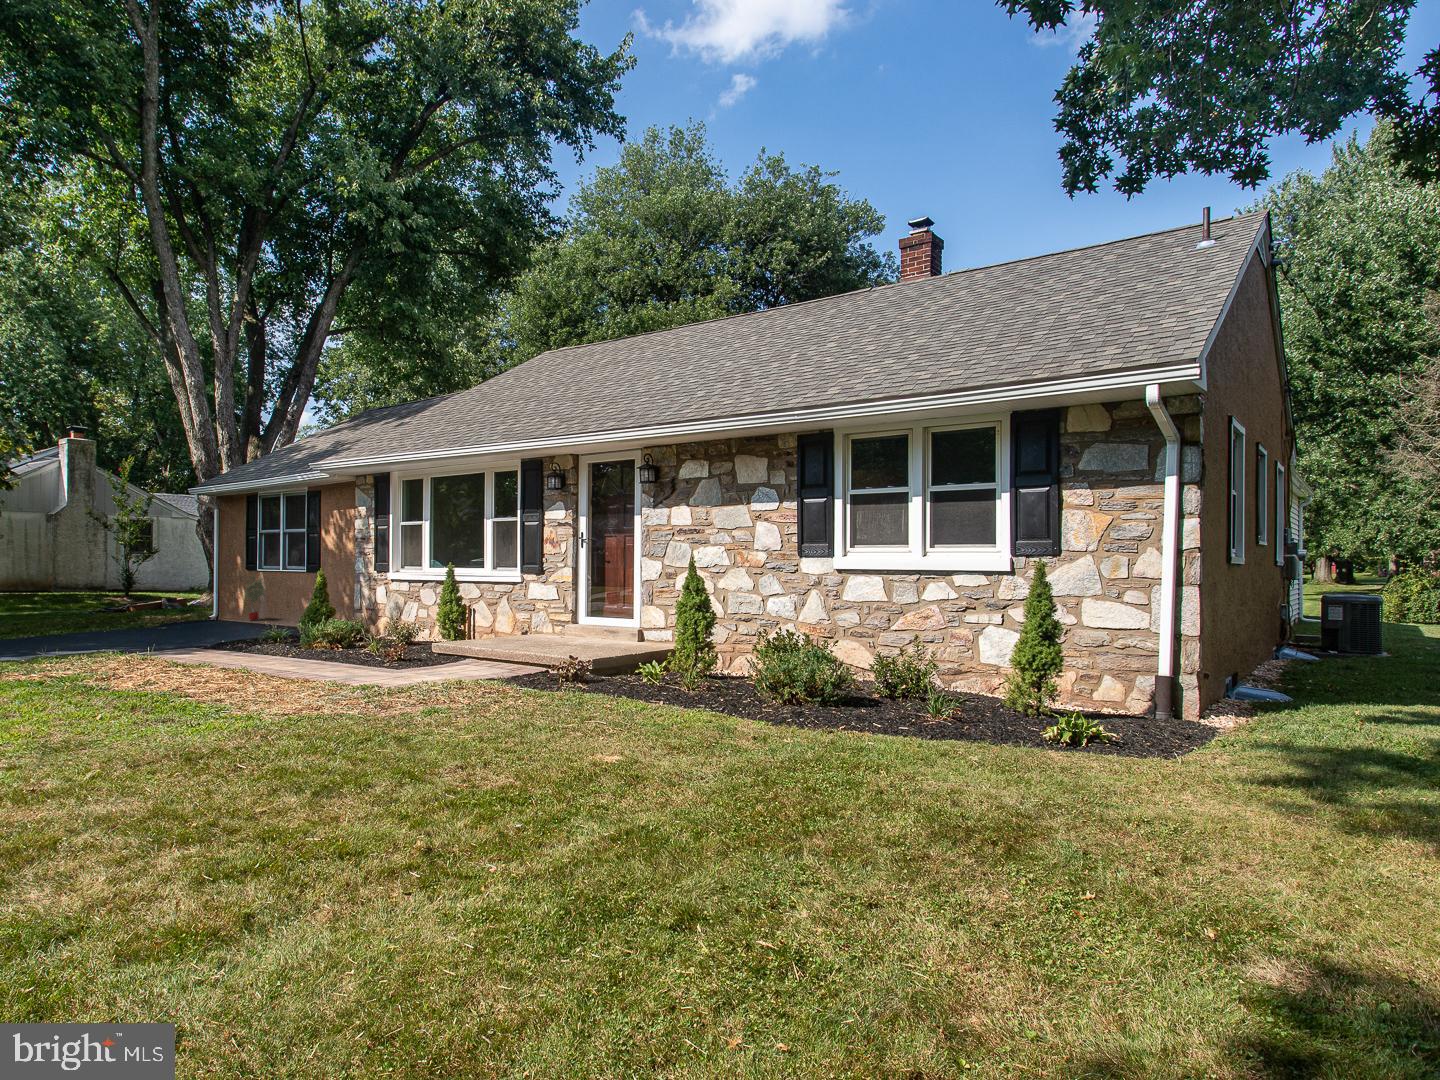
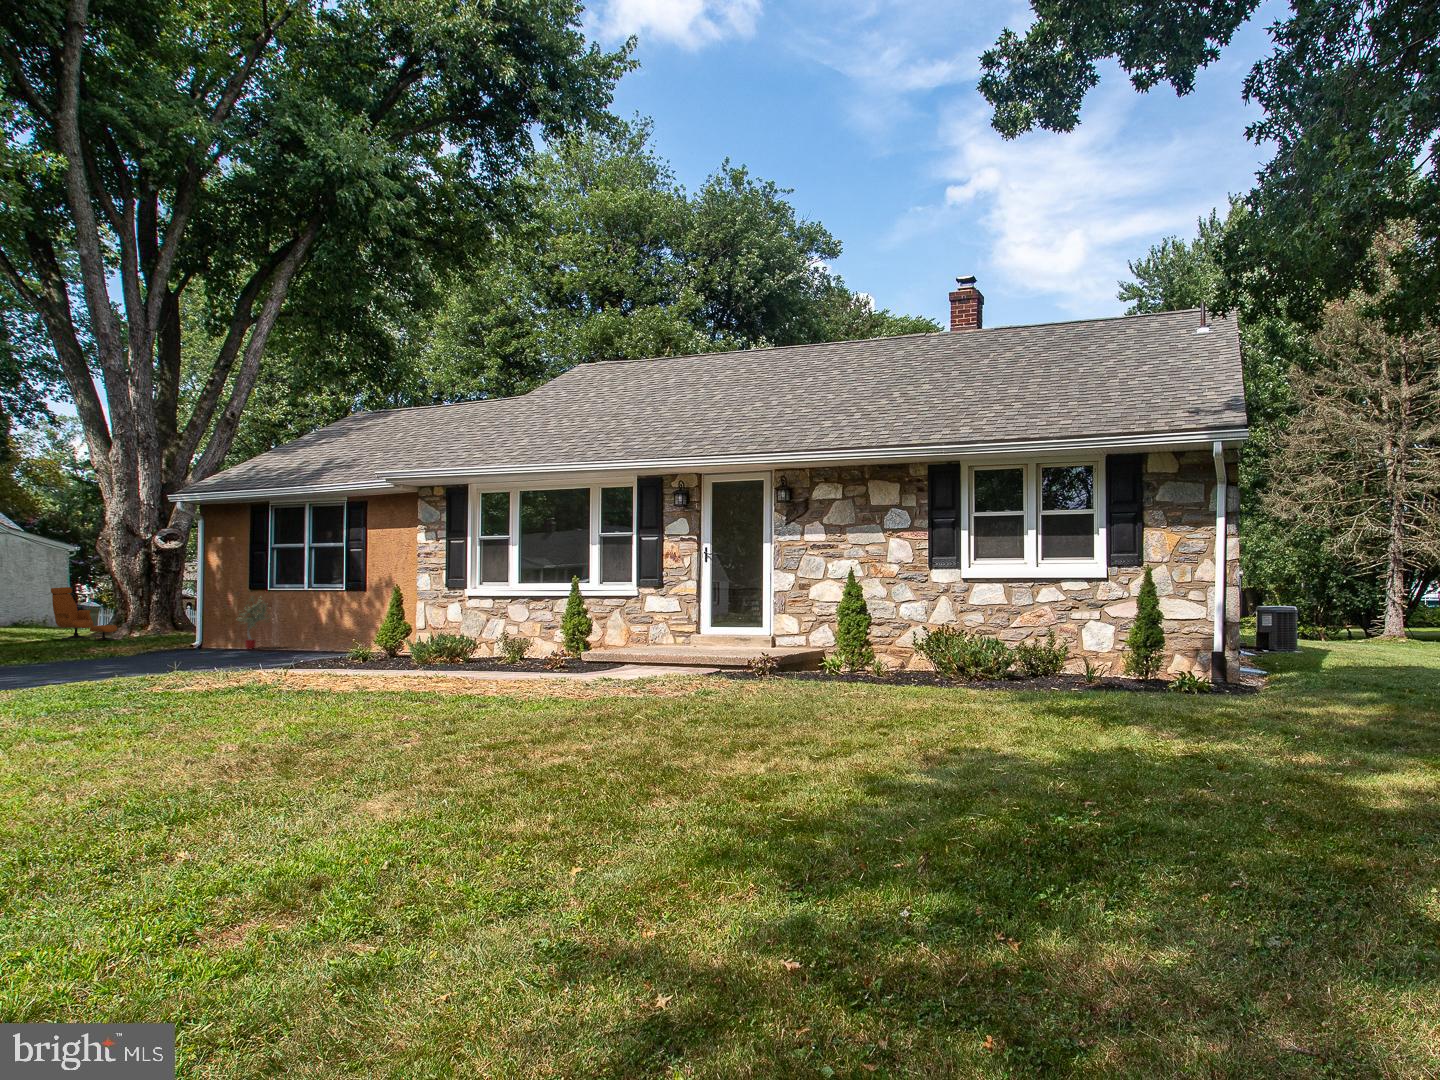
lounge chair: none [146,564,198,609] -> present [51,587,117,642]

